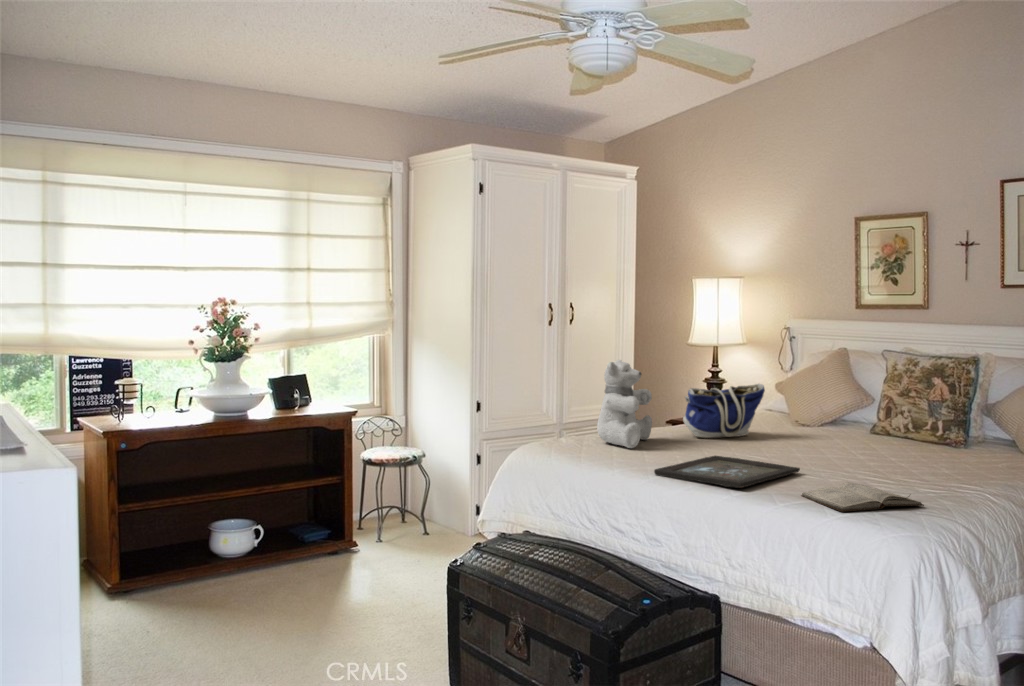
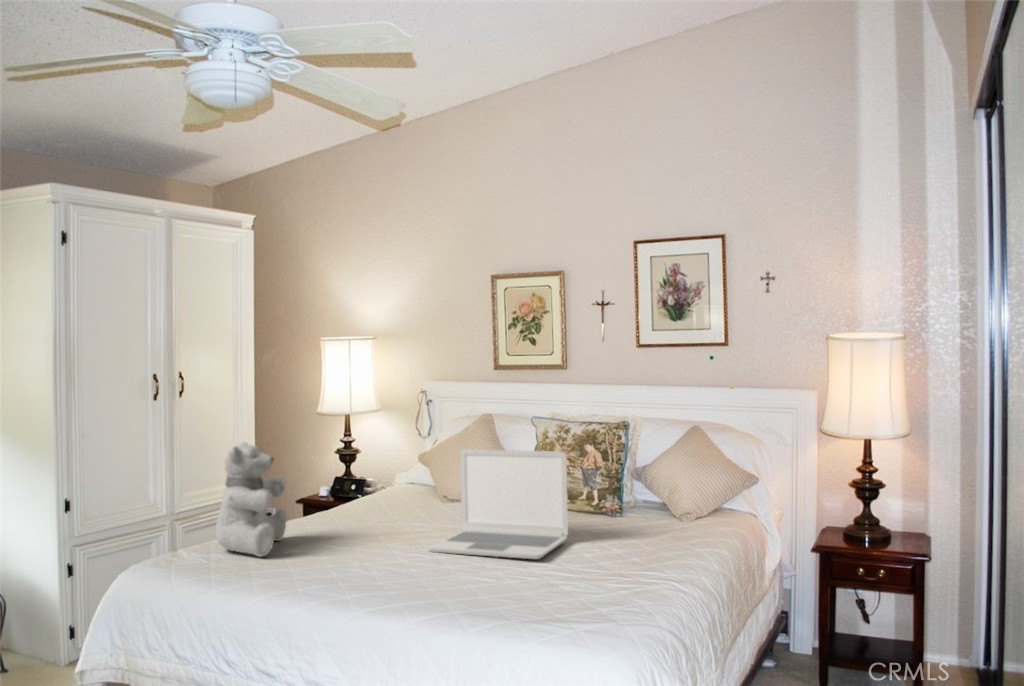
laptop: none [766,374,900,469] -> present [428,449,568,559]
tote bag: present [683,384,765,438] -> none [323,461,418,530]
tray: present [654,456,800,488] -> none [300,558,474,608]
diary: present [801,482,924,512] -> none [485,585,623,631]

